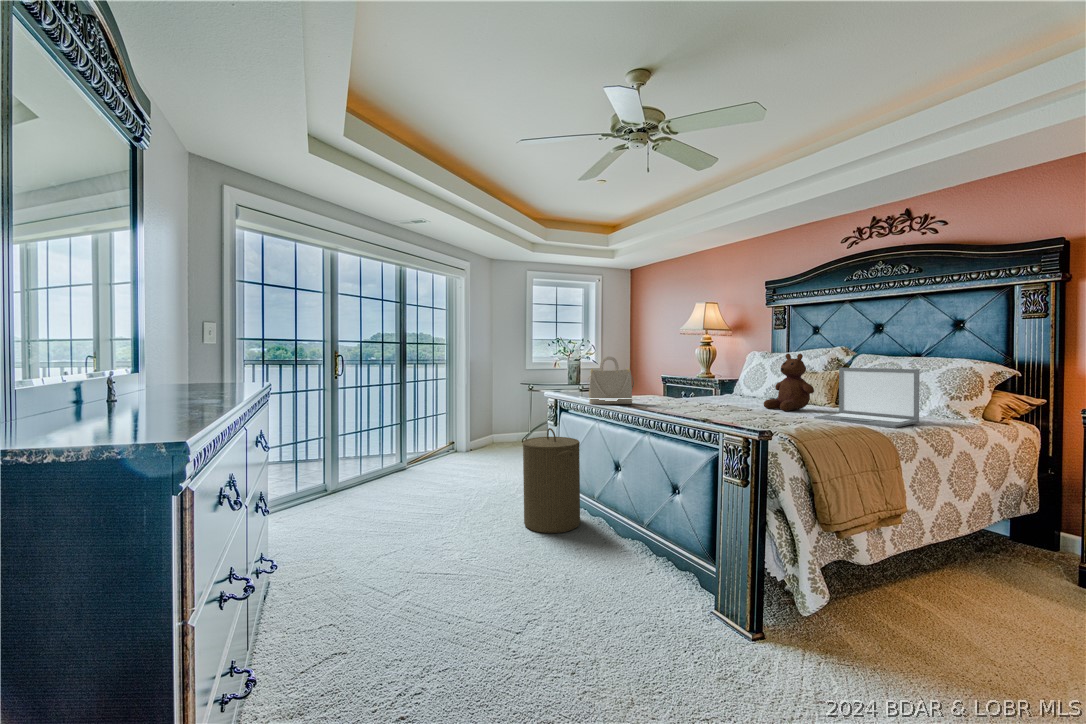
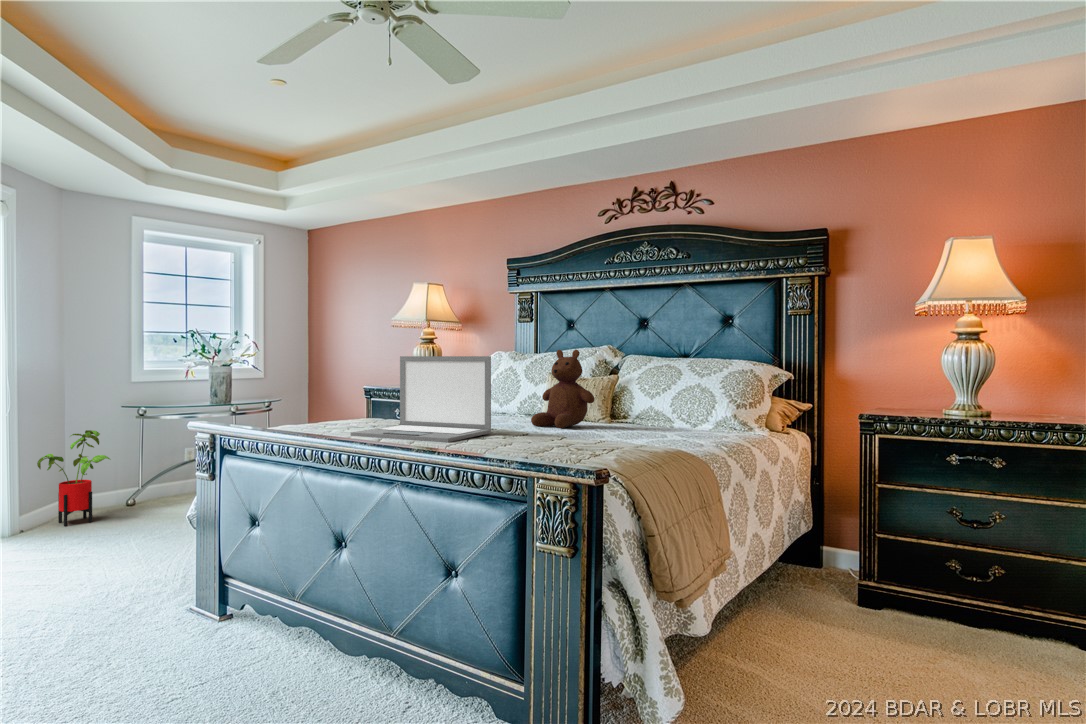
handbag: present [588,357,634,404] -> none [263,349,347,431]
laptop: present [814,368,919,428] -> present [351,356,491,442]
house plant: none [484,398,518,450] -> present [37,430,110,526]
laundry hamper: present [523,428,580,533] -> none [126,479,249,684]

